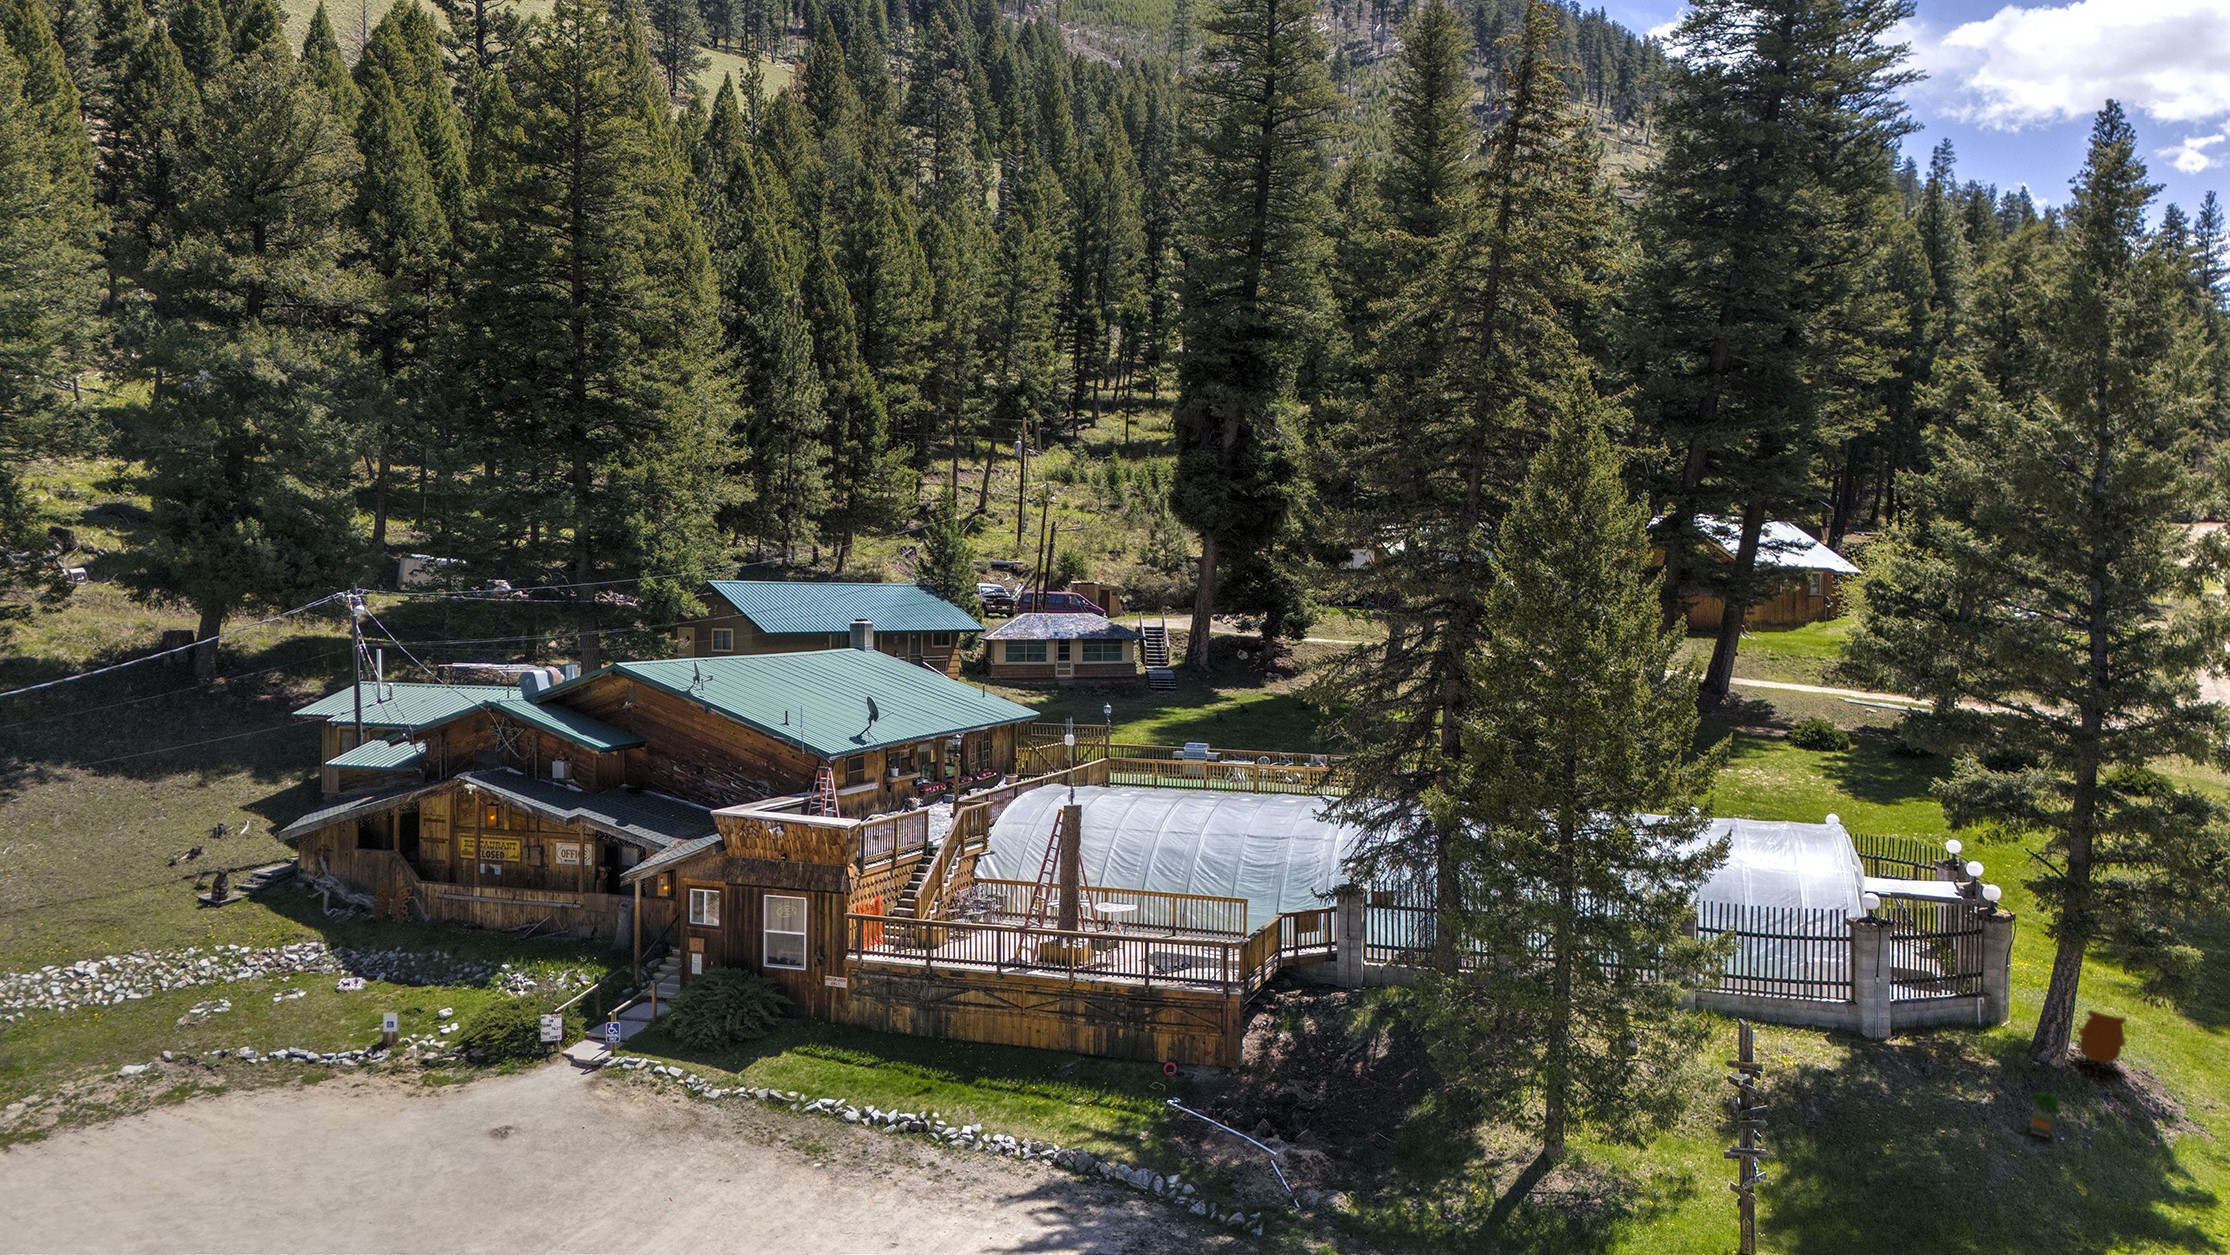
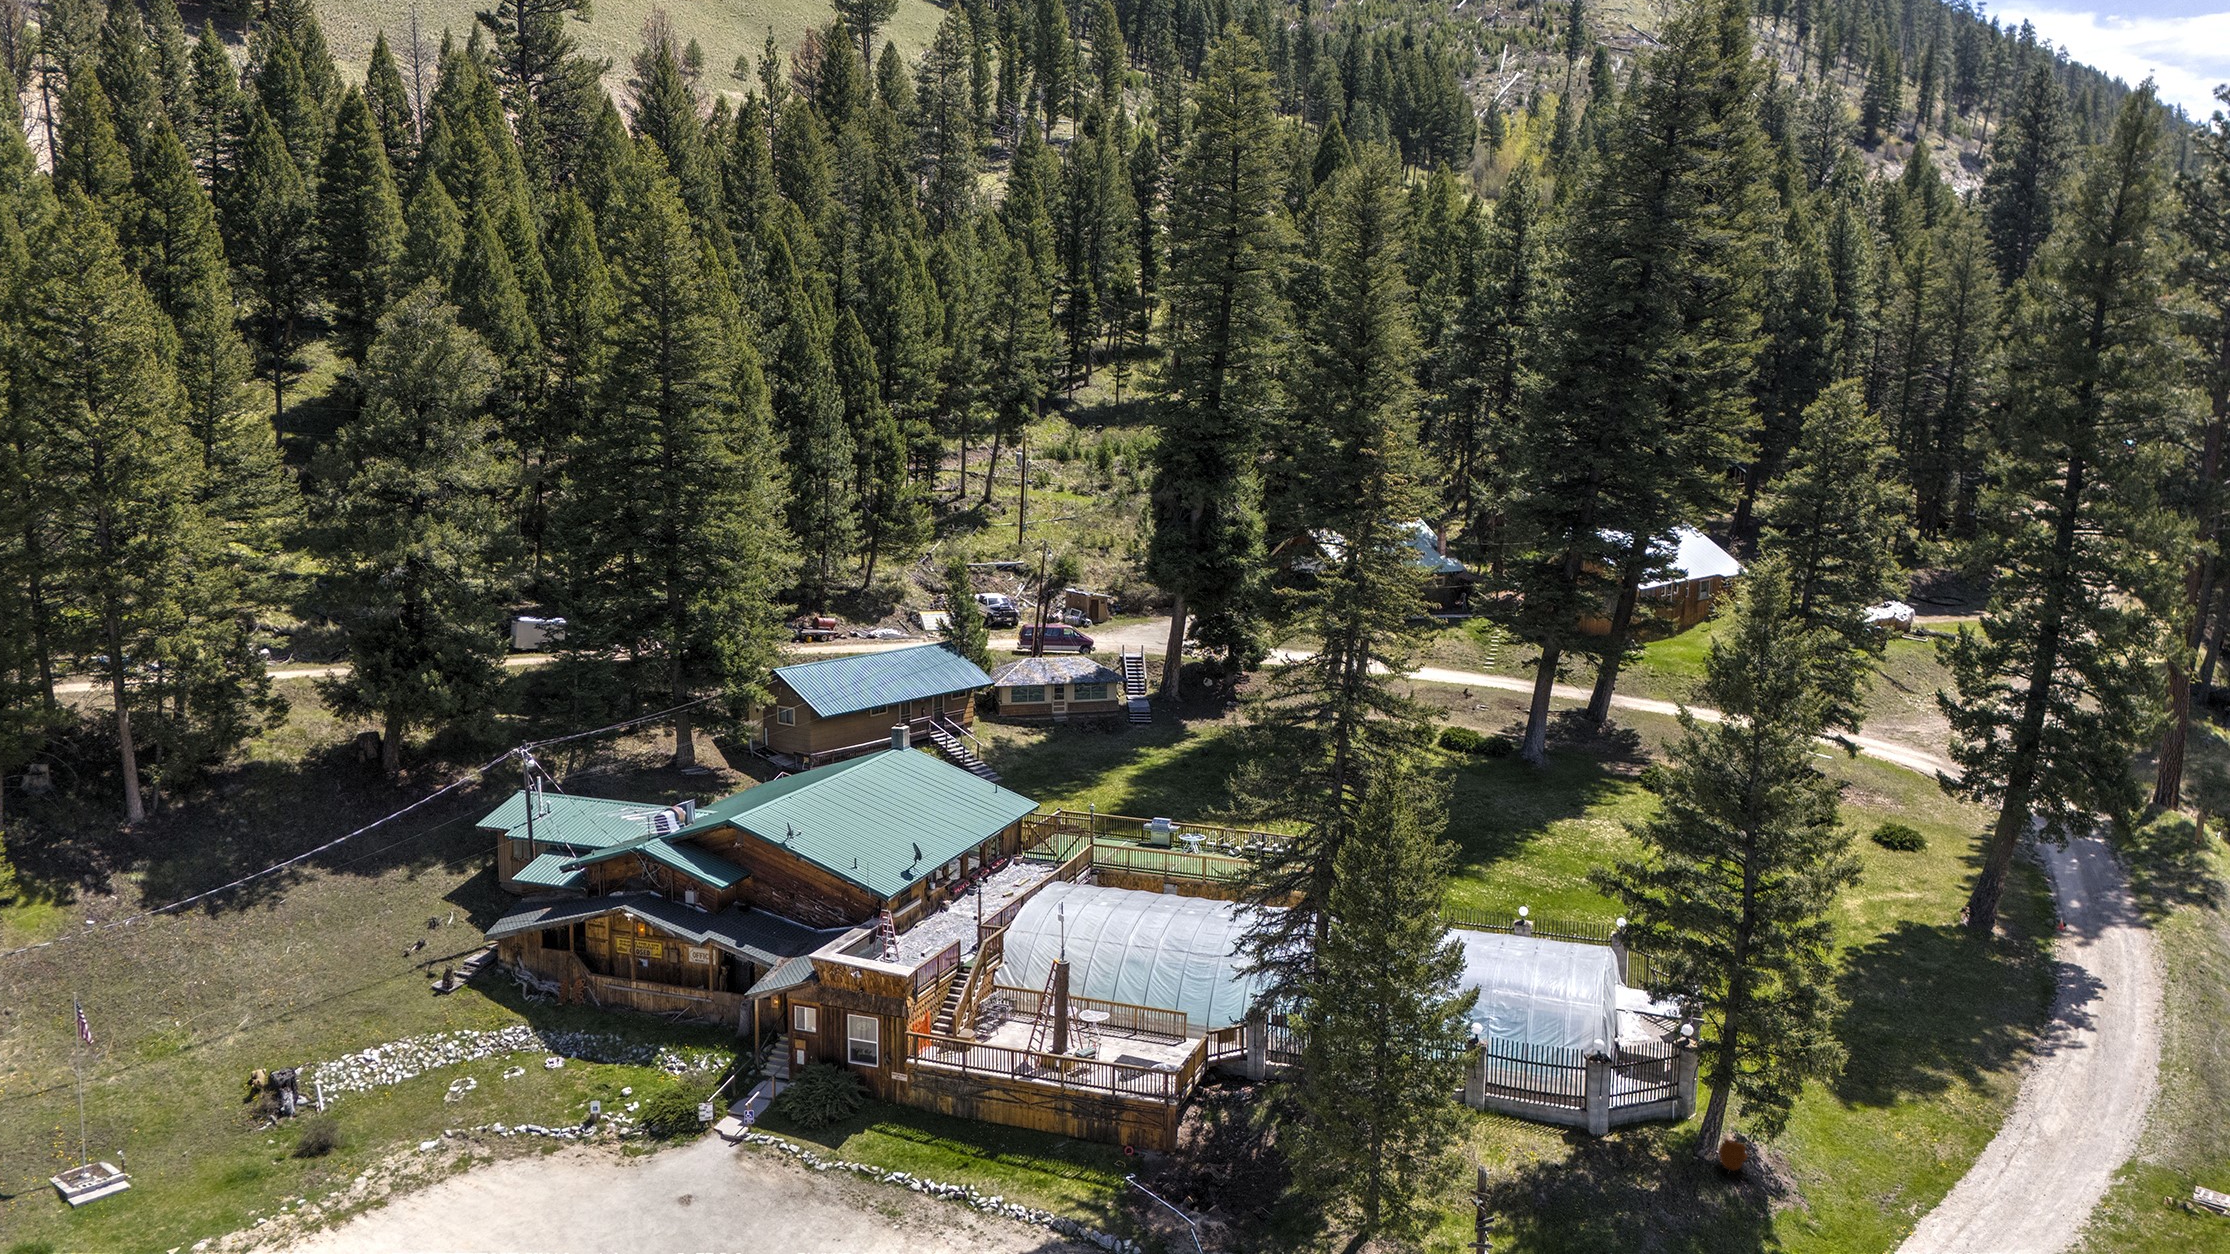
potted tree: present [2031,1093,2062,1137] -> none [1673,1198,1693,1228]

